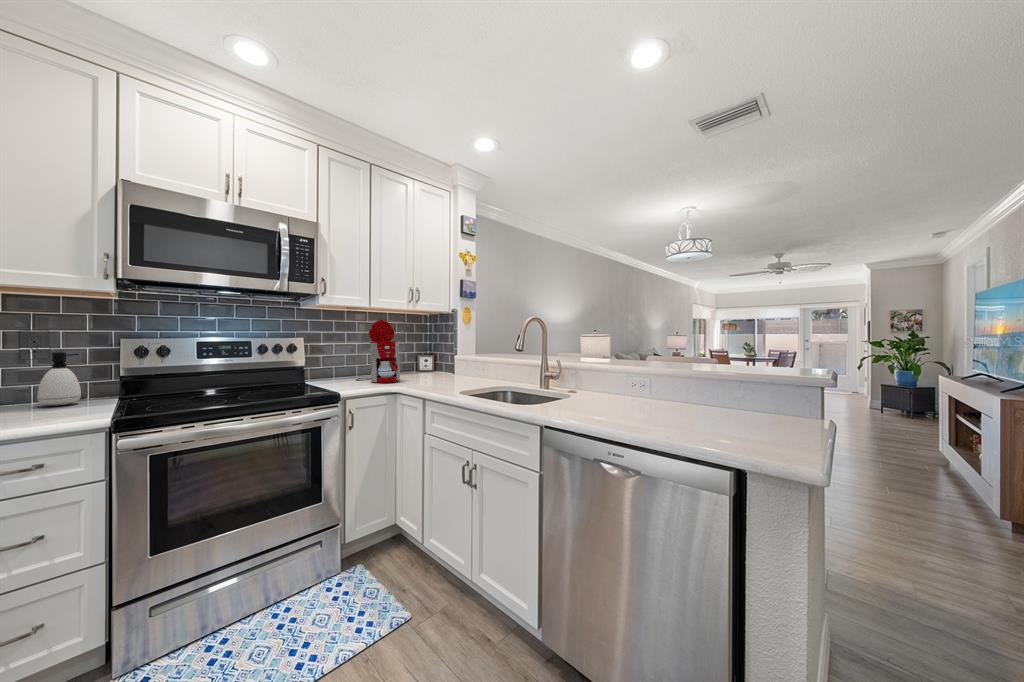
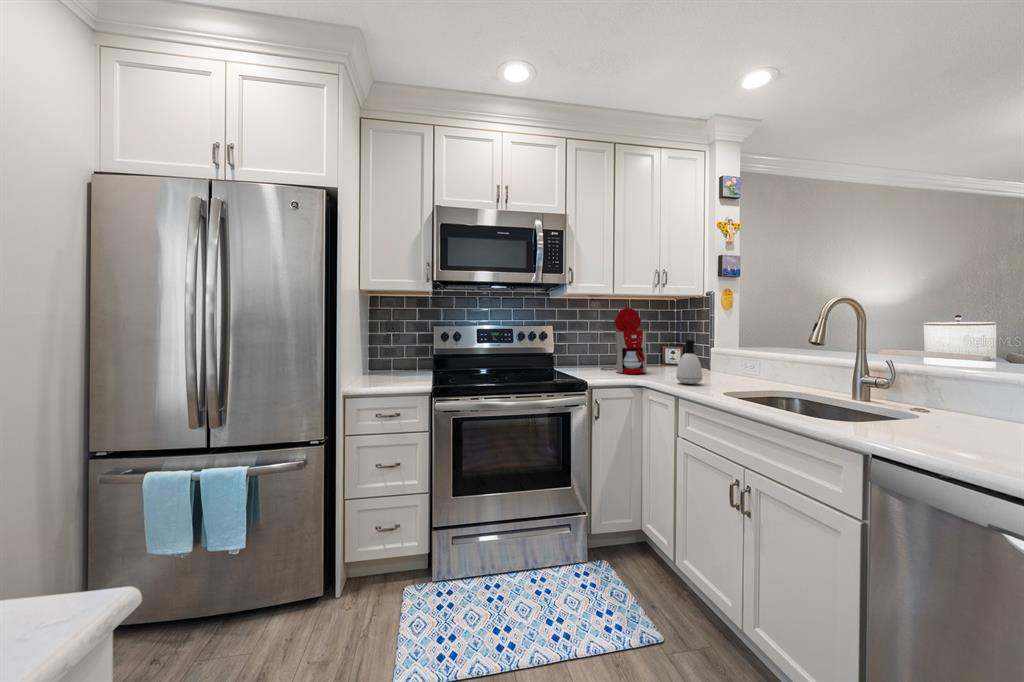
soap dispenser: present [37,352,81,405] -> present [676,340,702,384]

